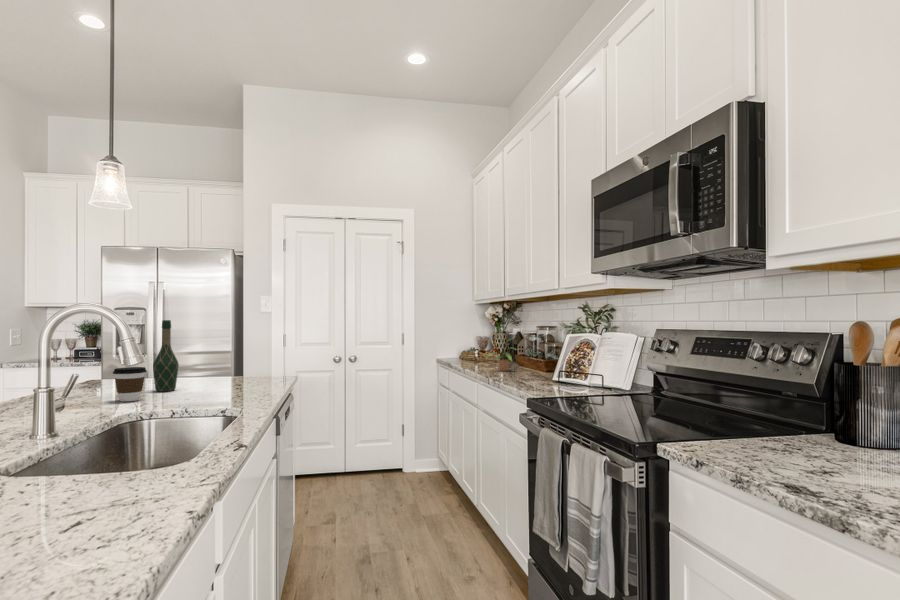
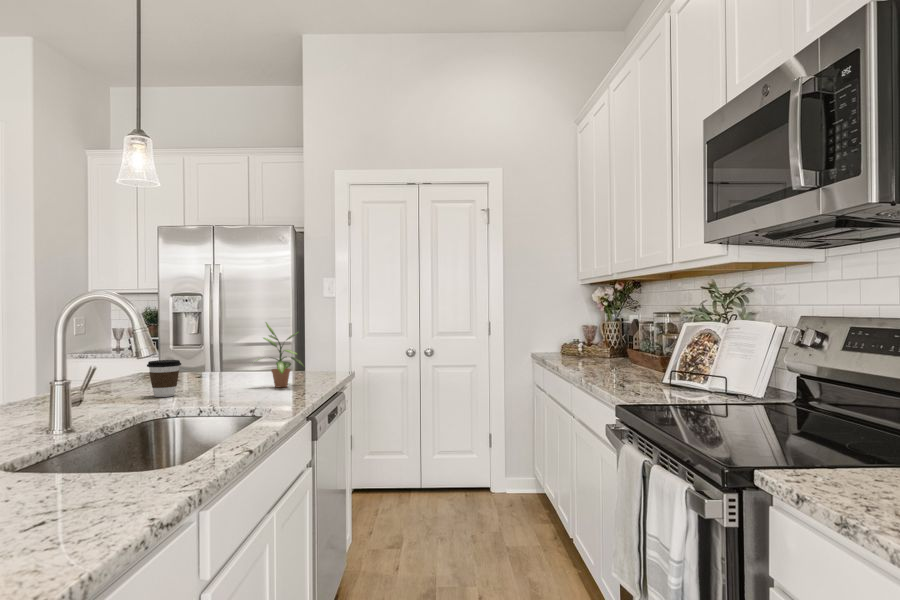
wine bottle: present [153,320,179,391] -> none [193,308,219,387]
potted plant: present [487,336,512,371] -> present [256,323,305,387]

